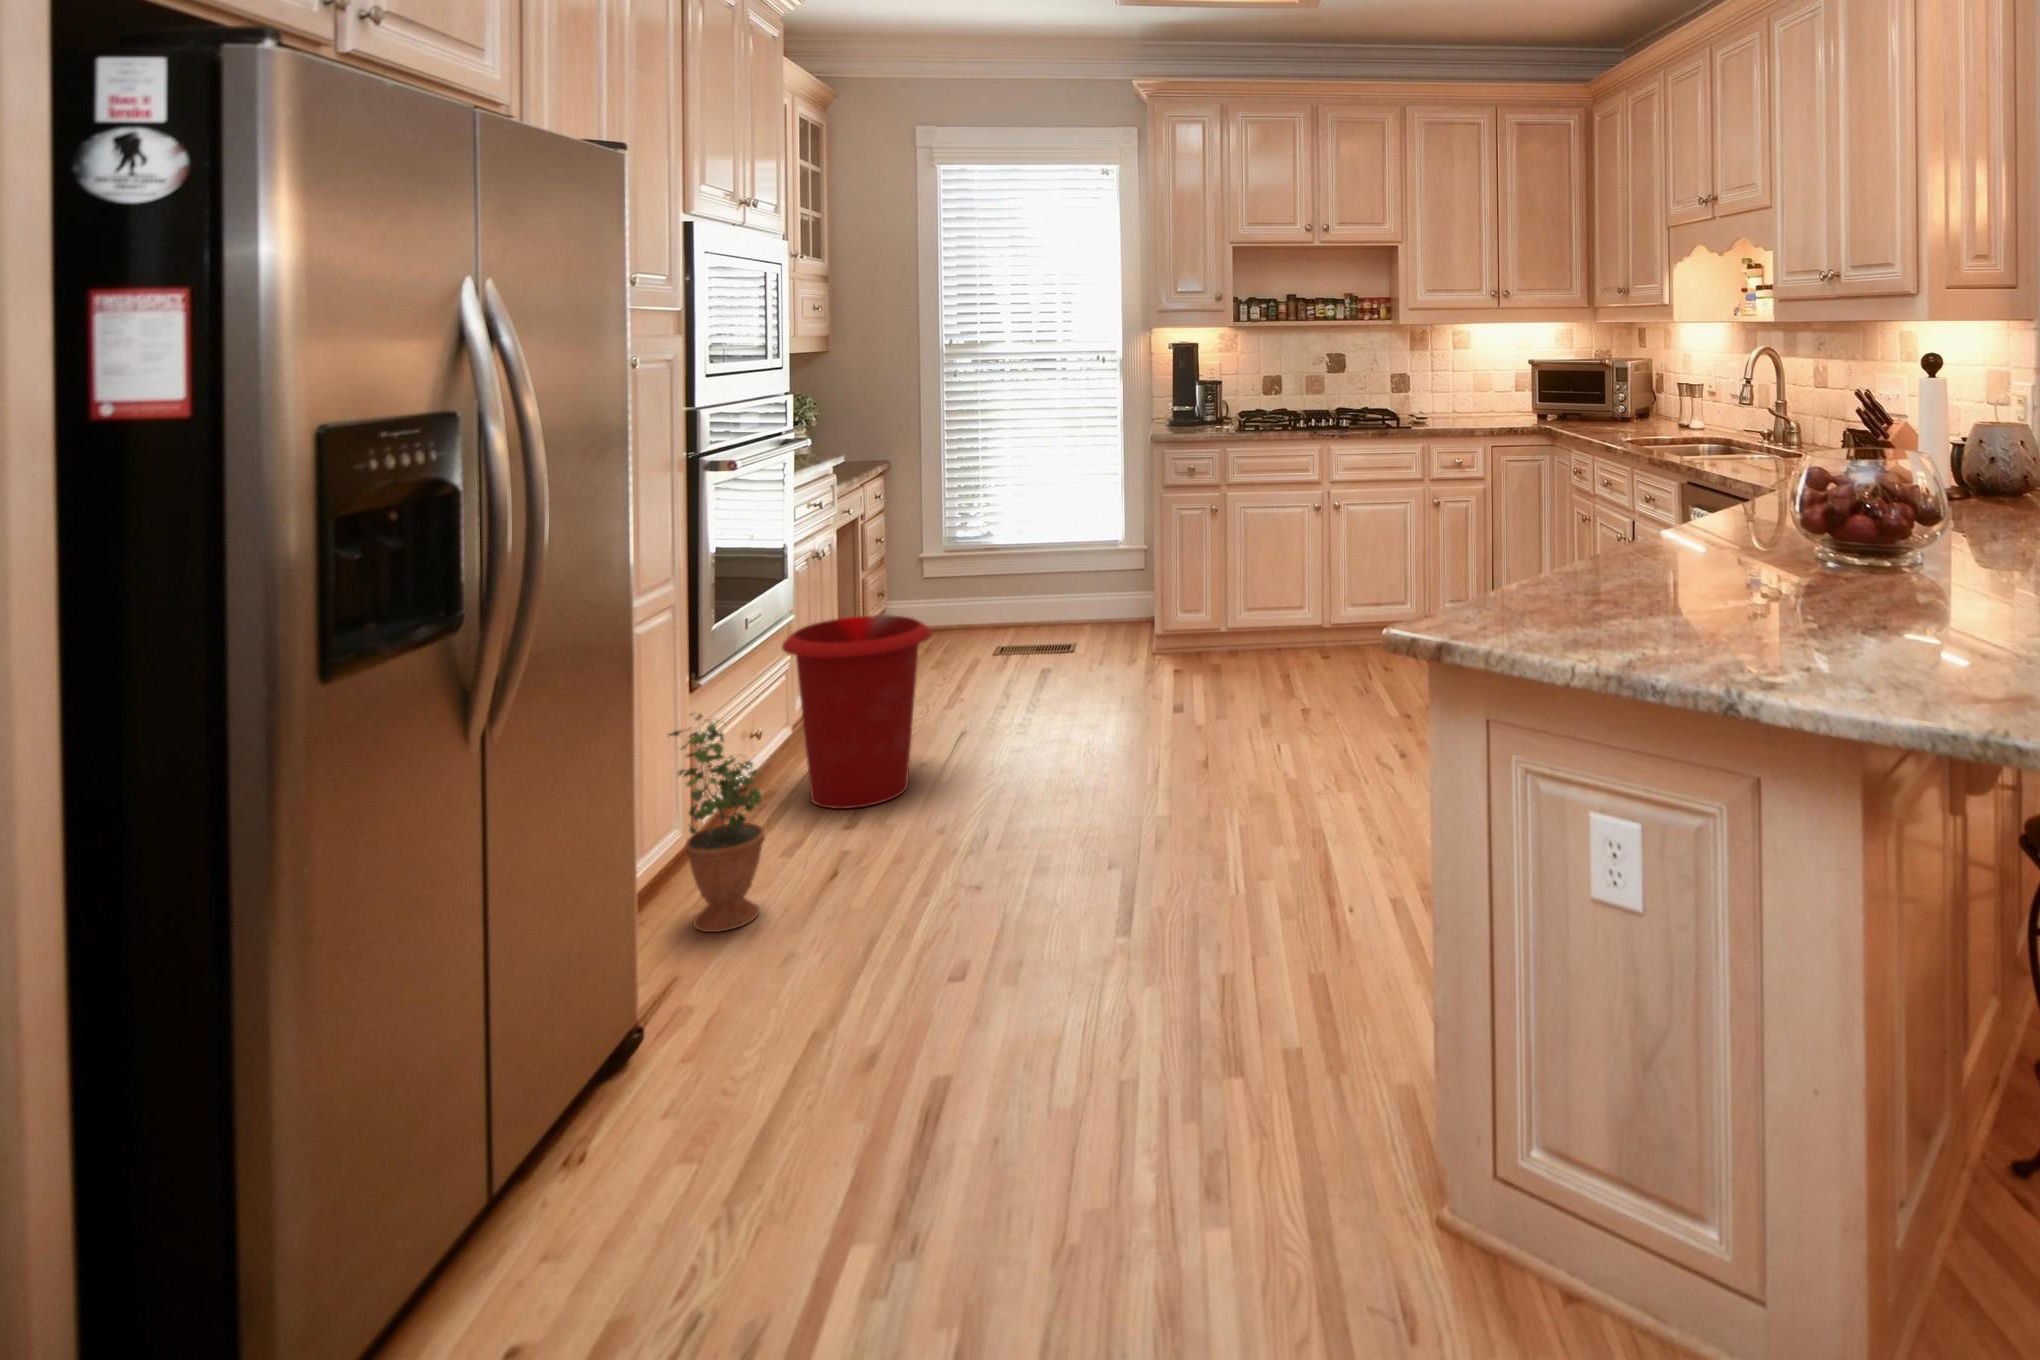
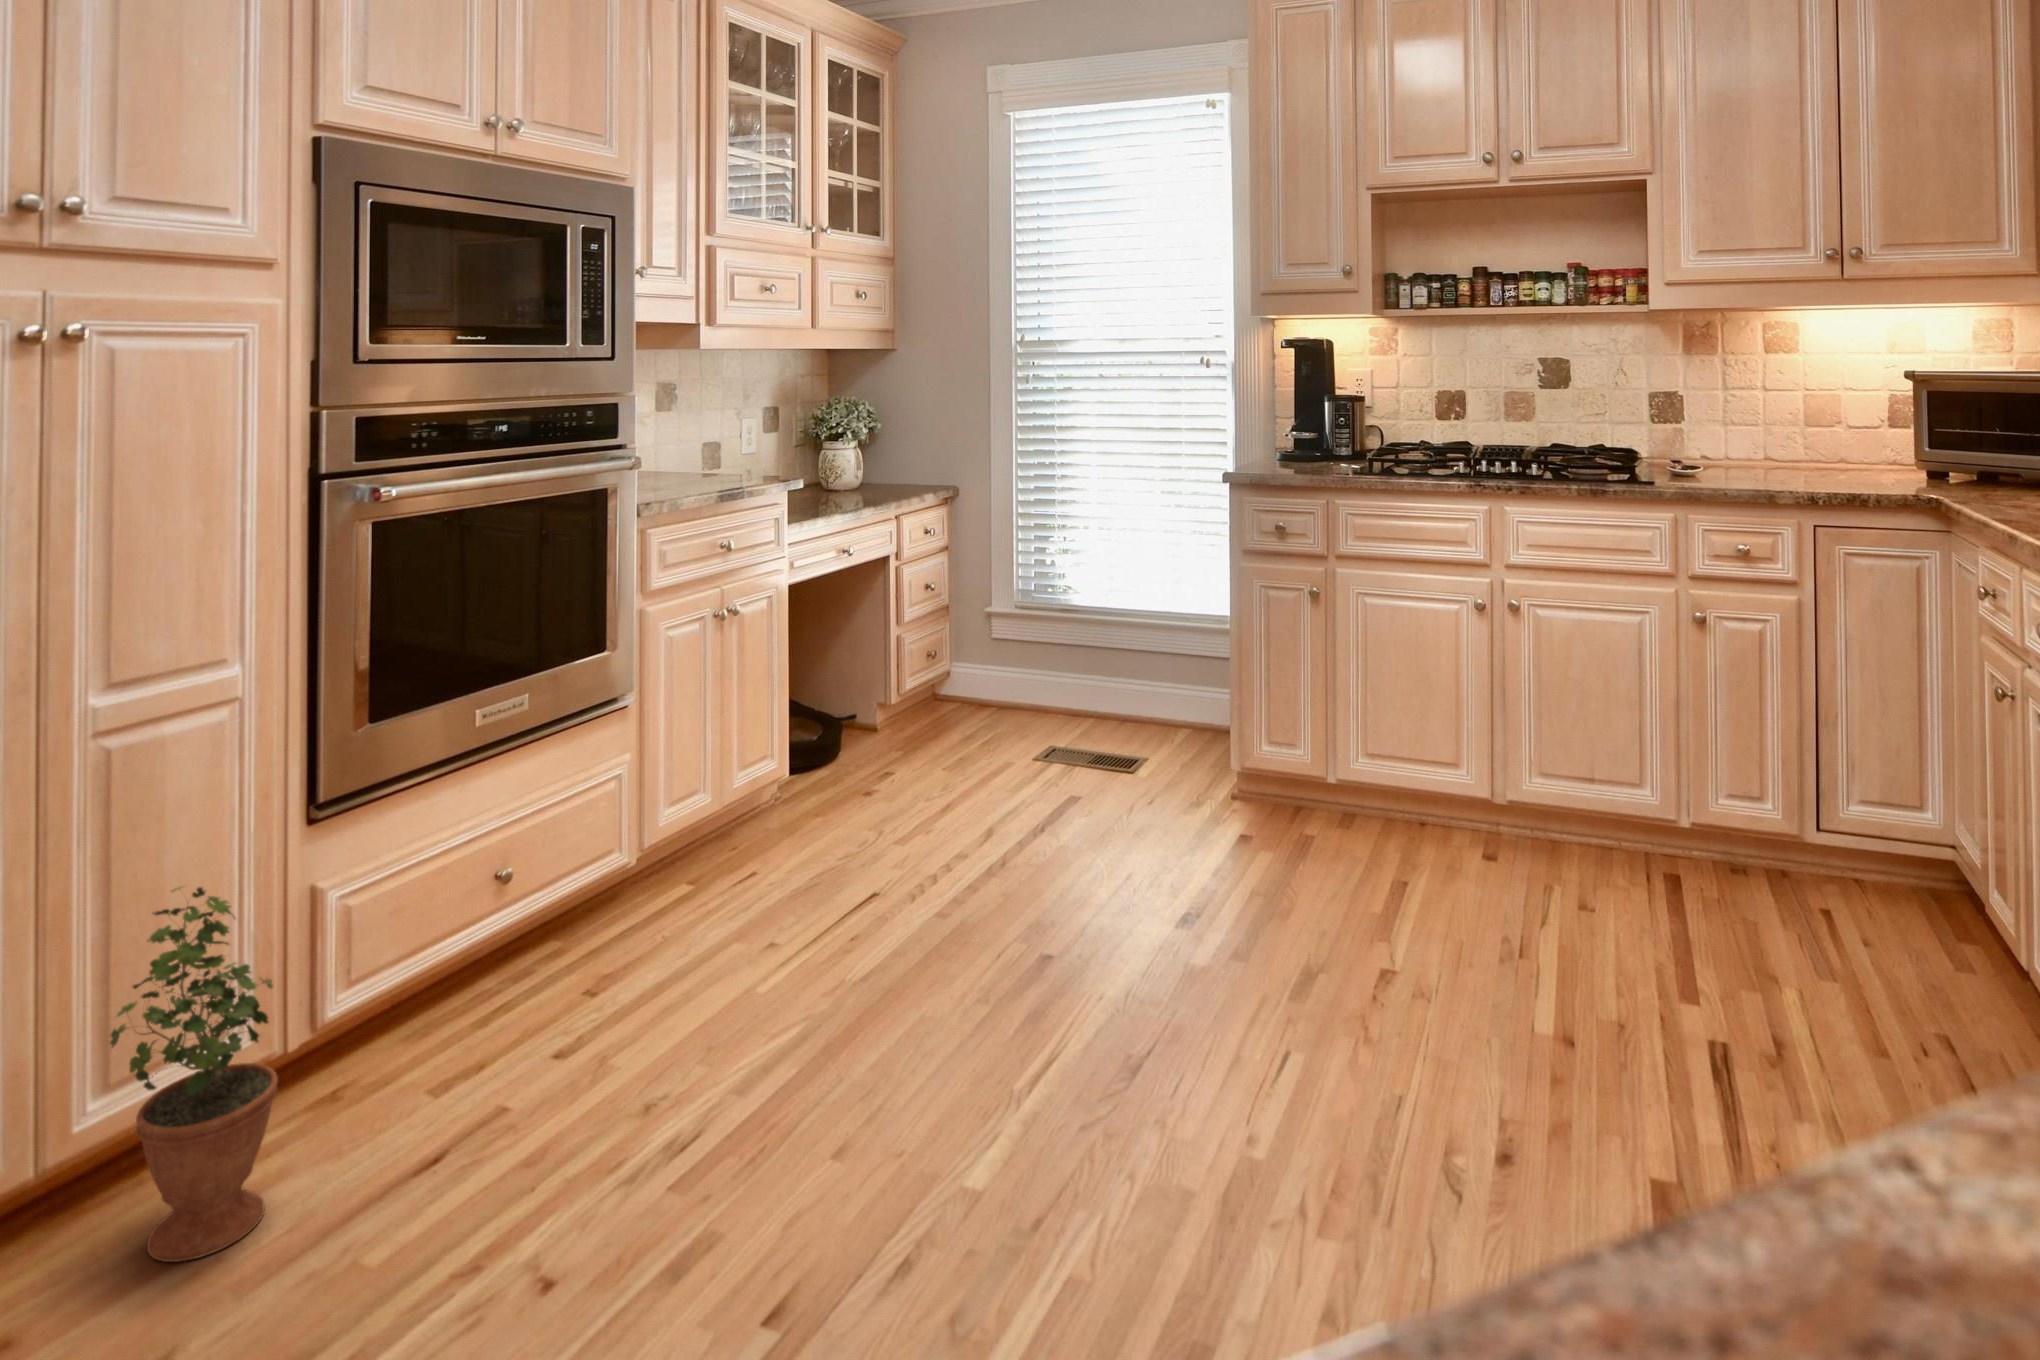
waste bin: present [782,615,931,809] -> none [528,718,749,1021]

